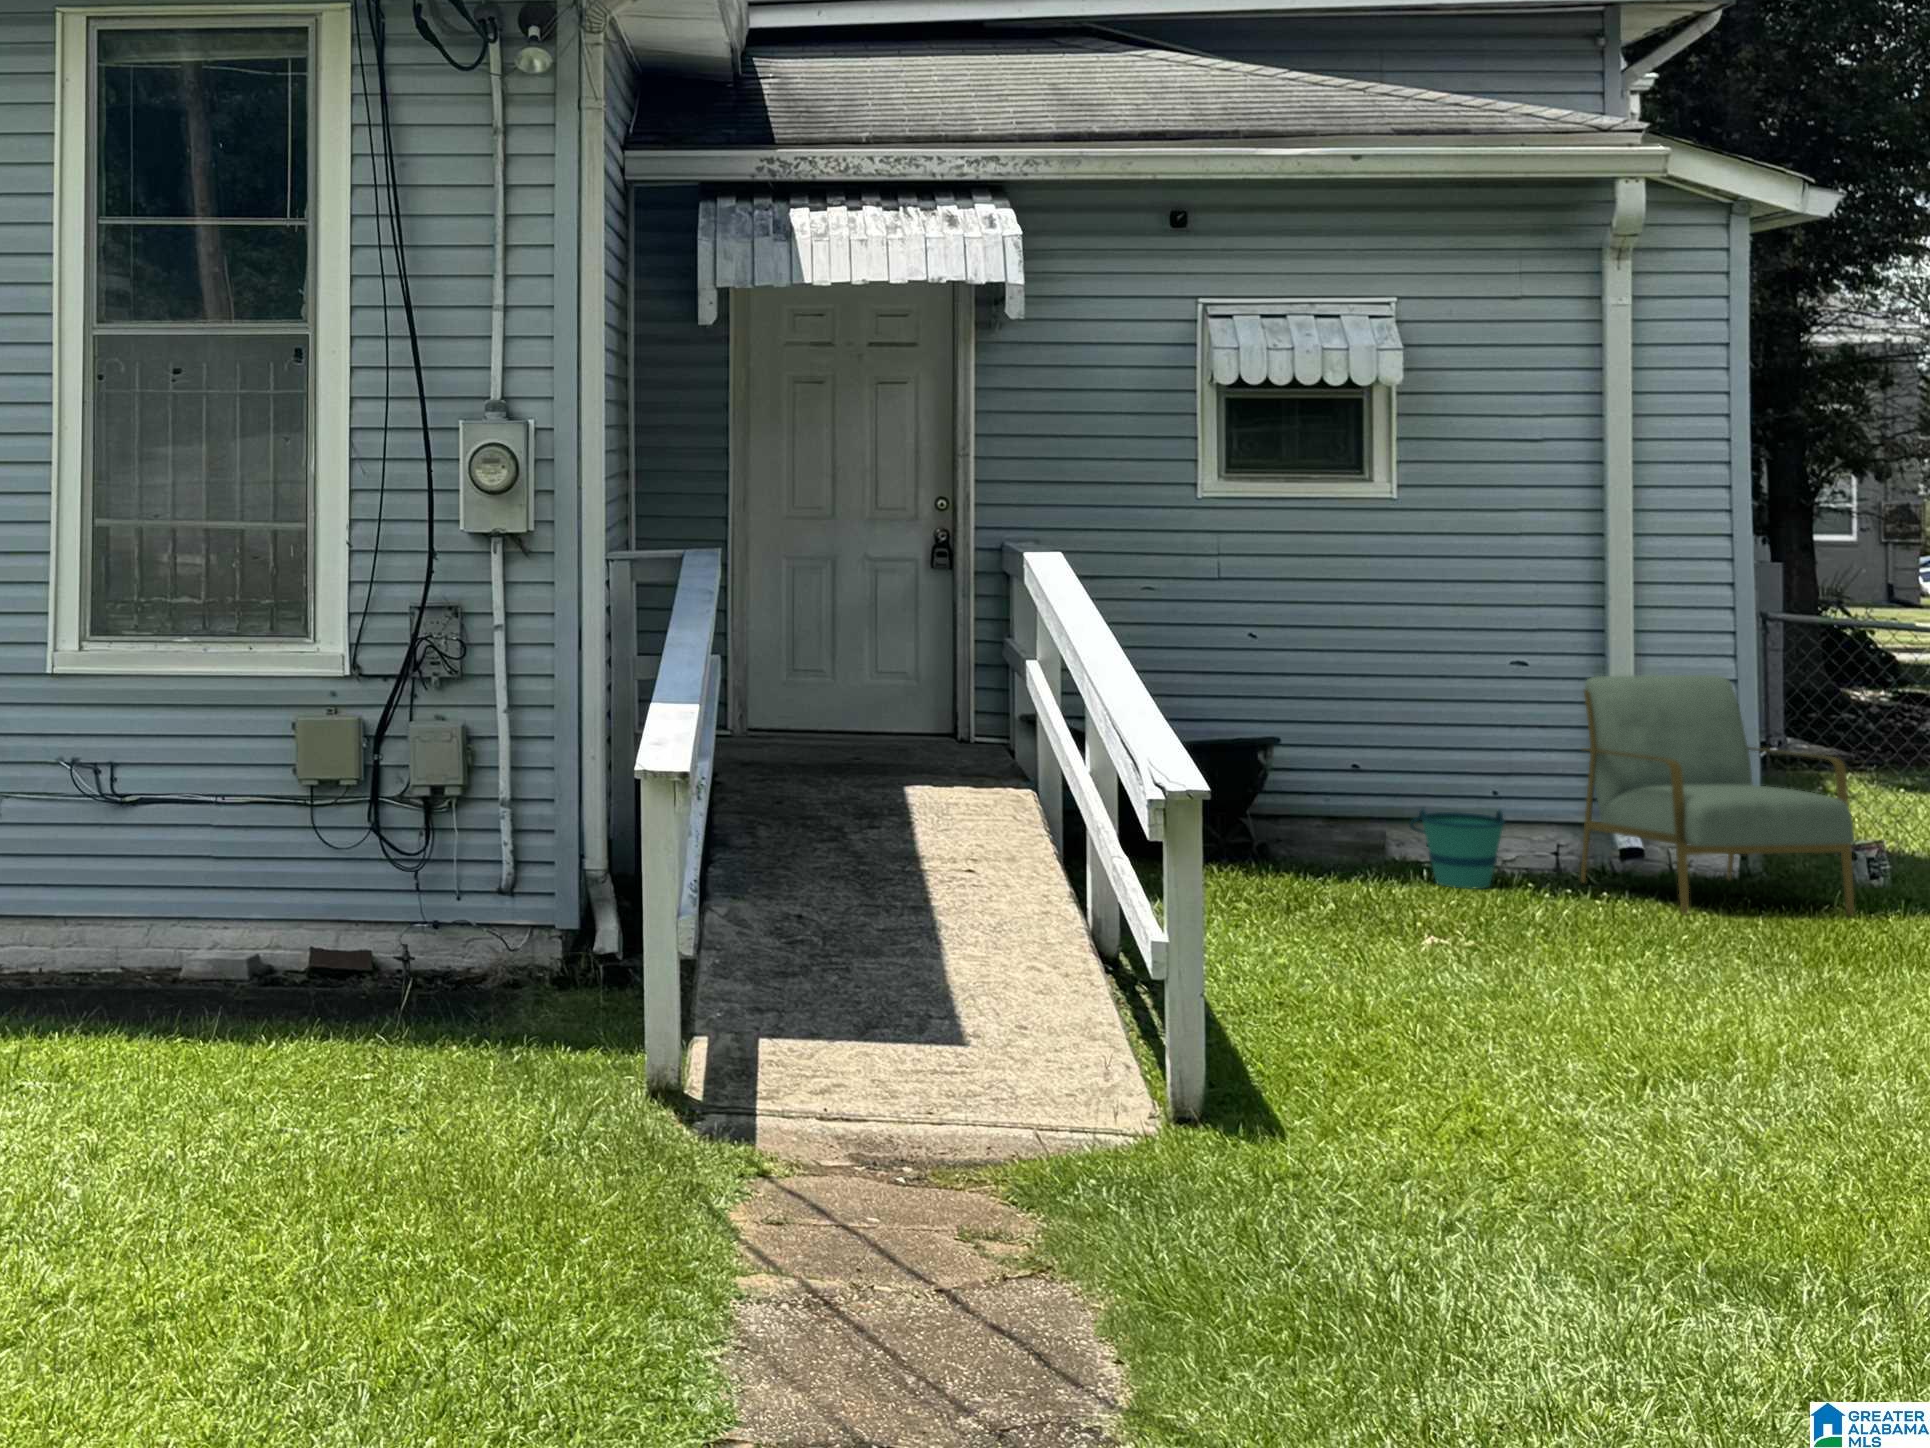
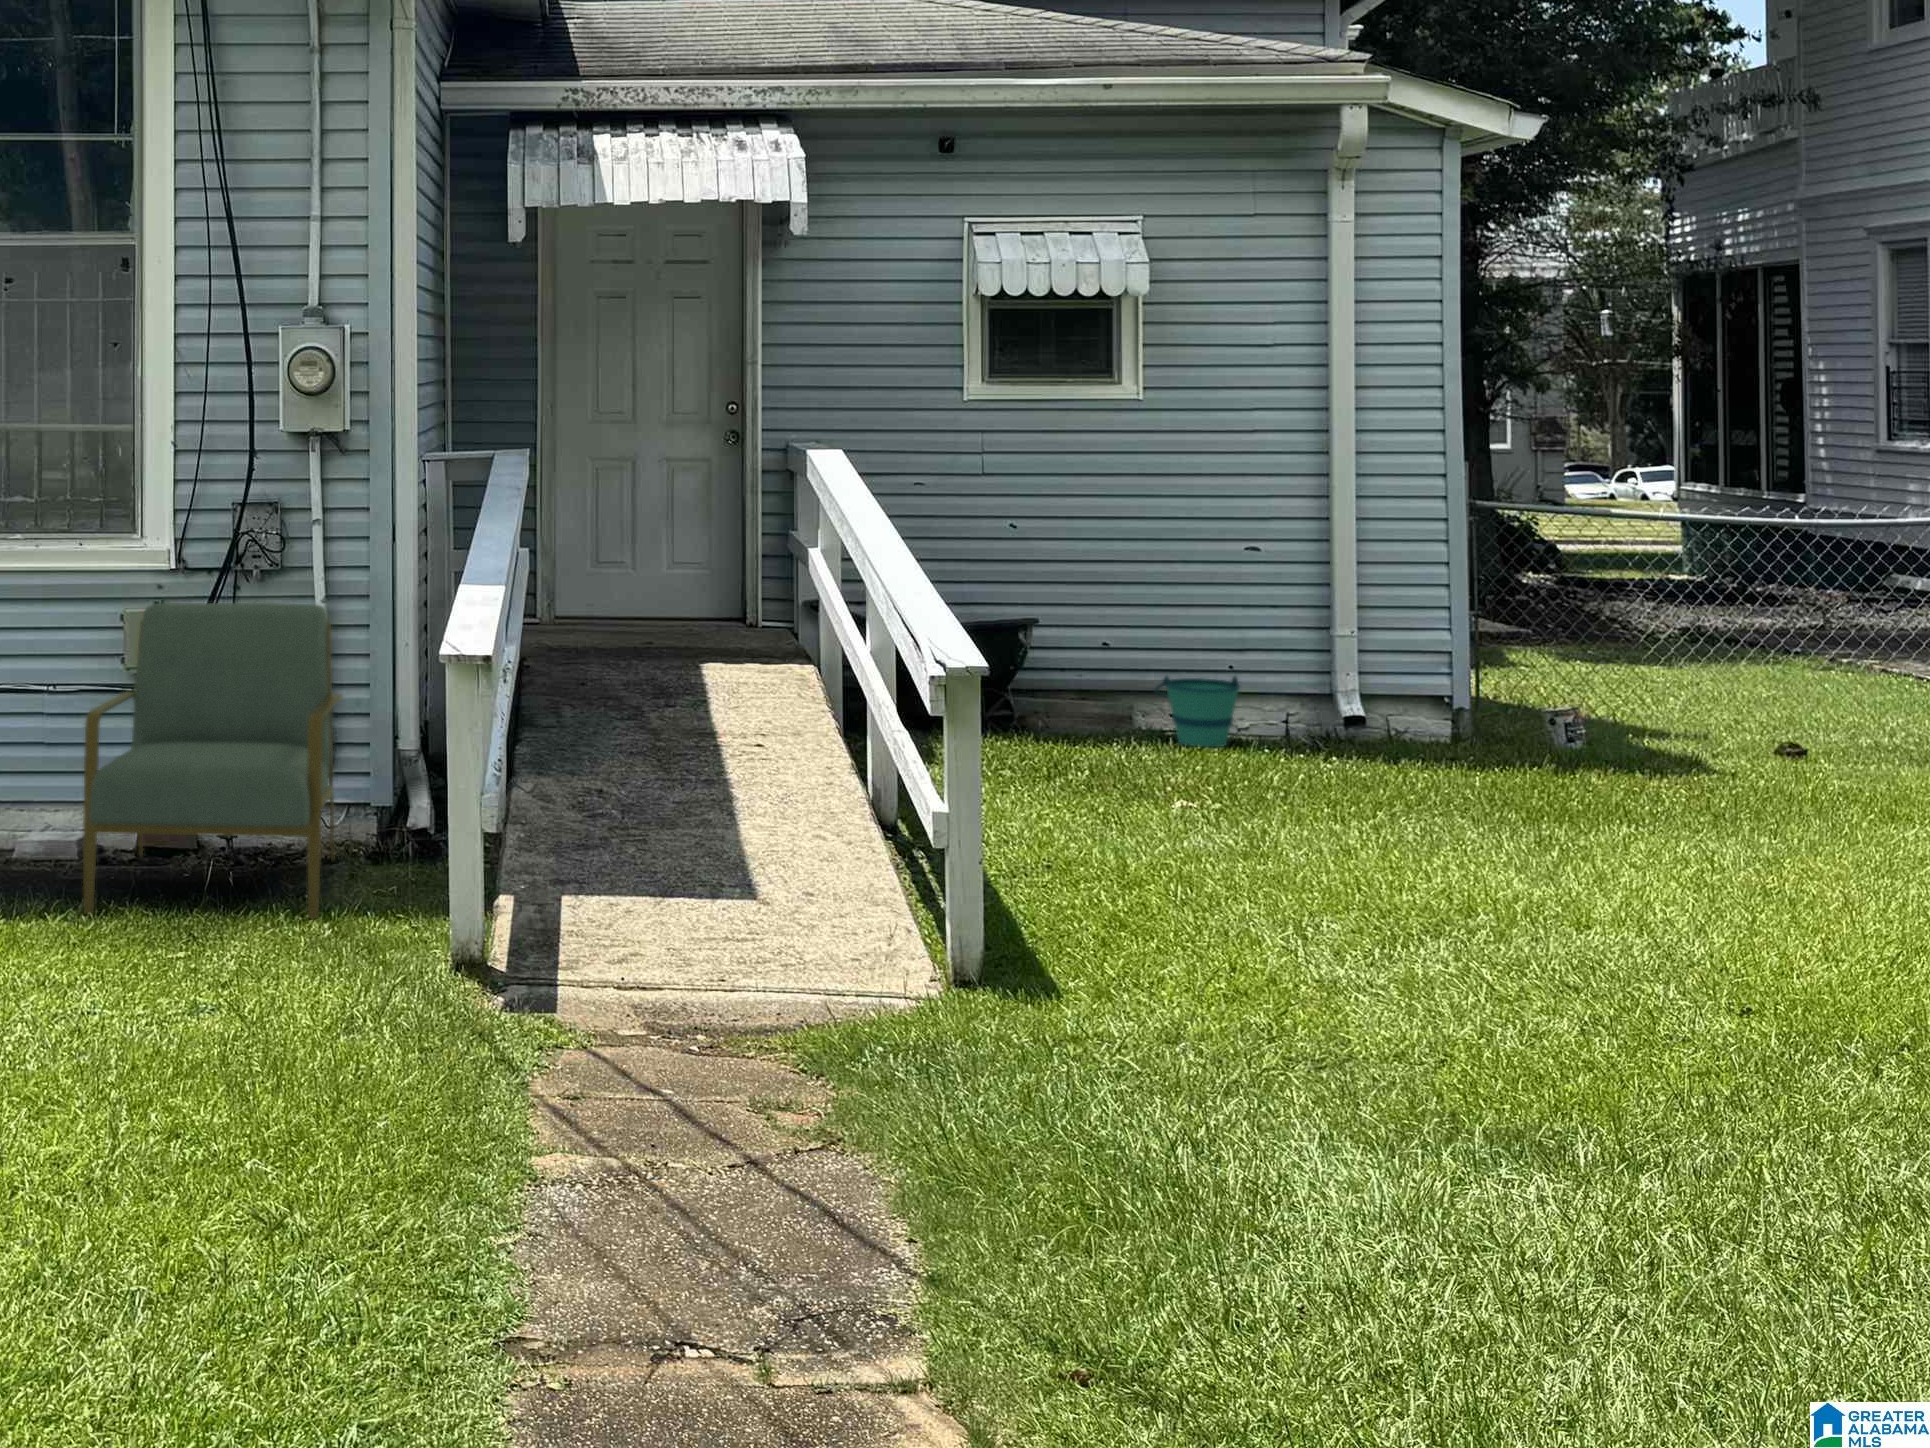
chair: present [1581,675,1854,916] -> present [83,603,342,919]

